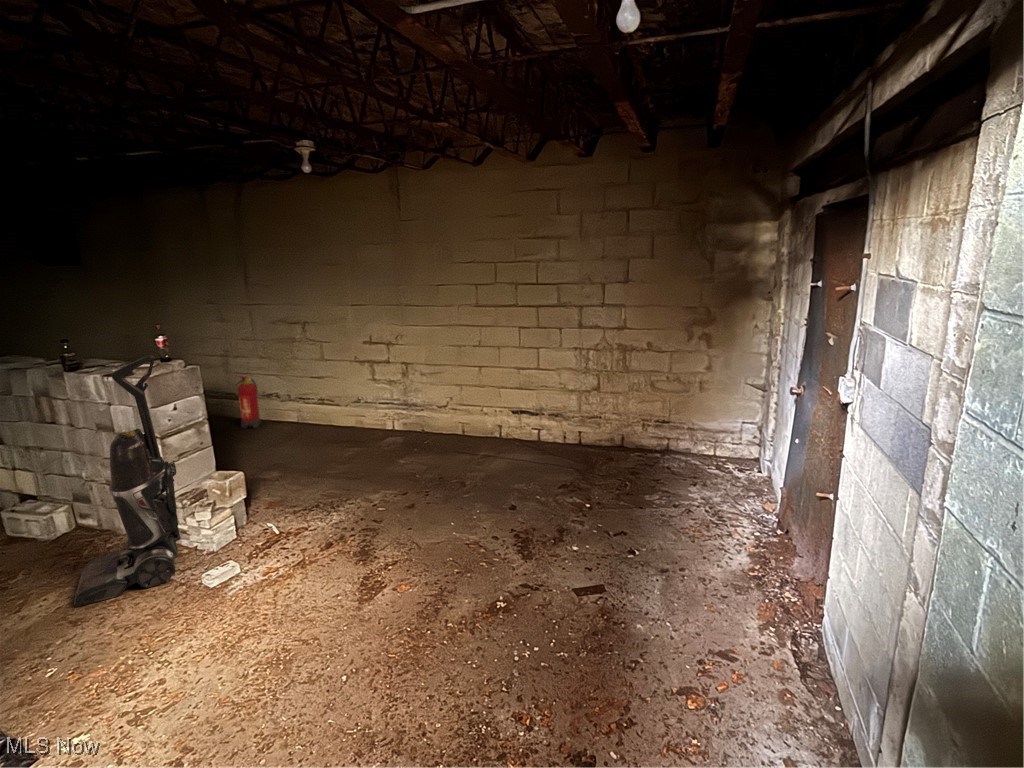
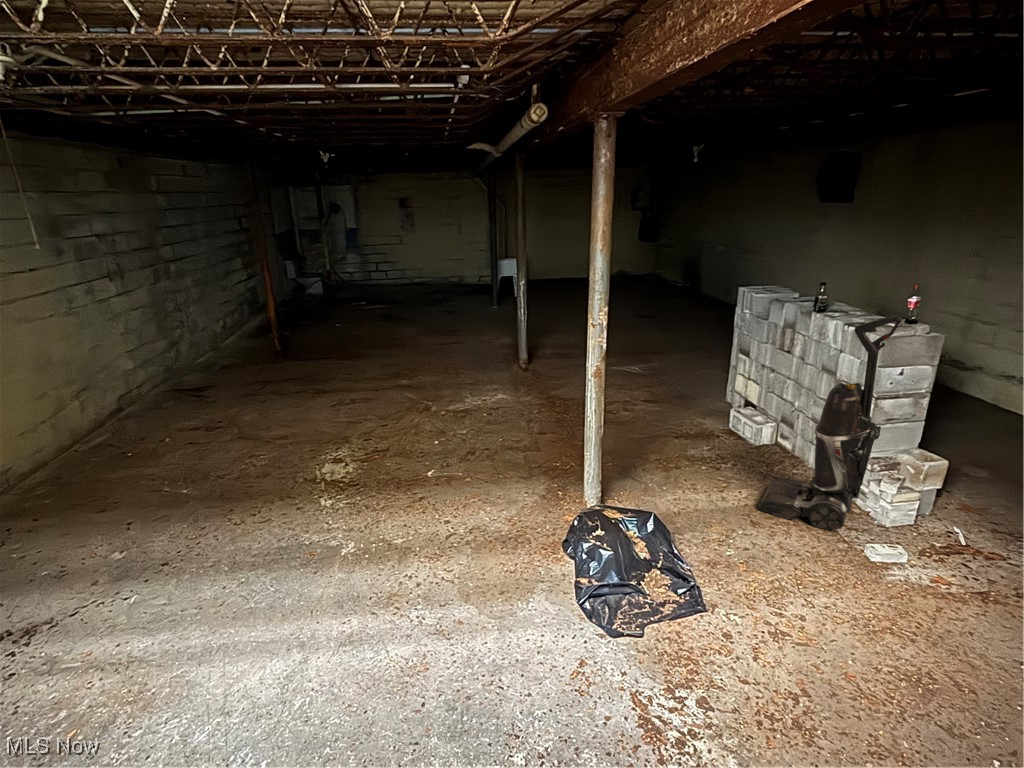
fire extinguisher: present [235,376,261,428] -> none [958,344,999,409]

